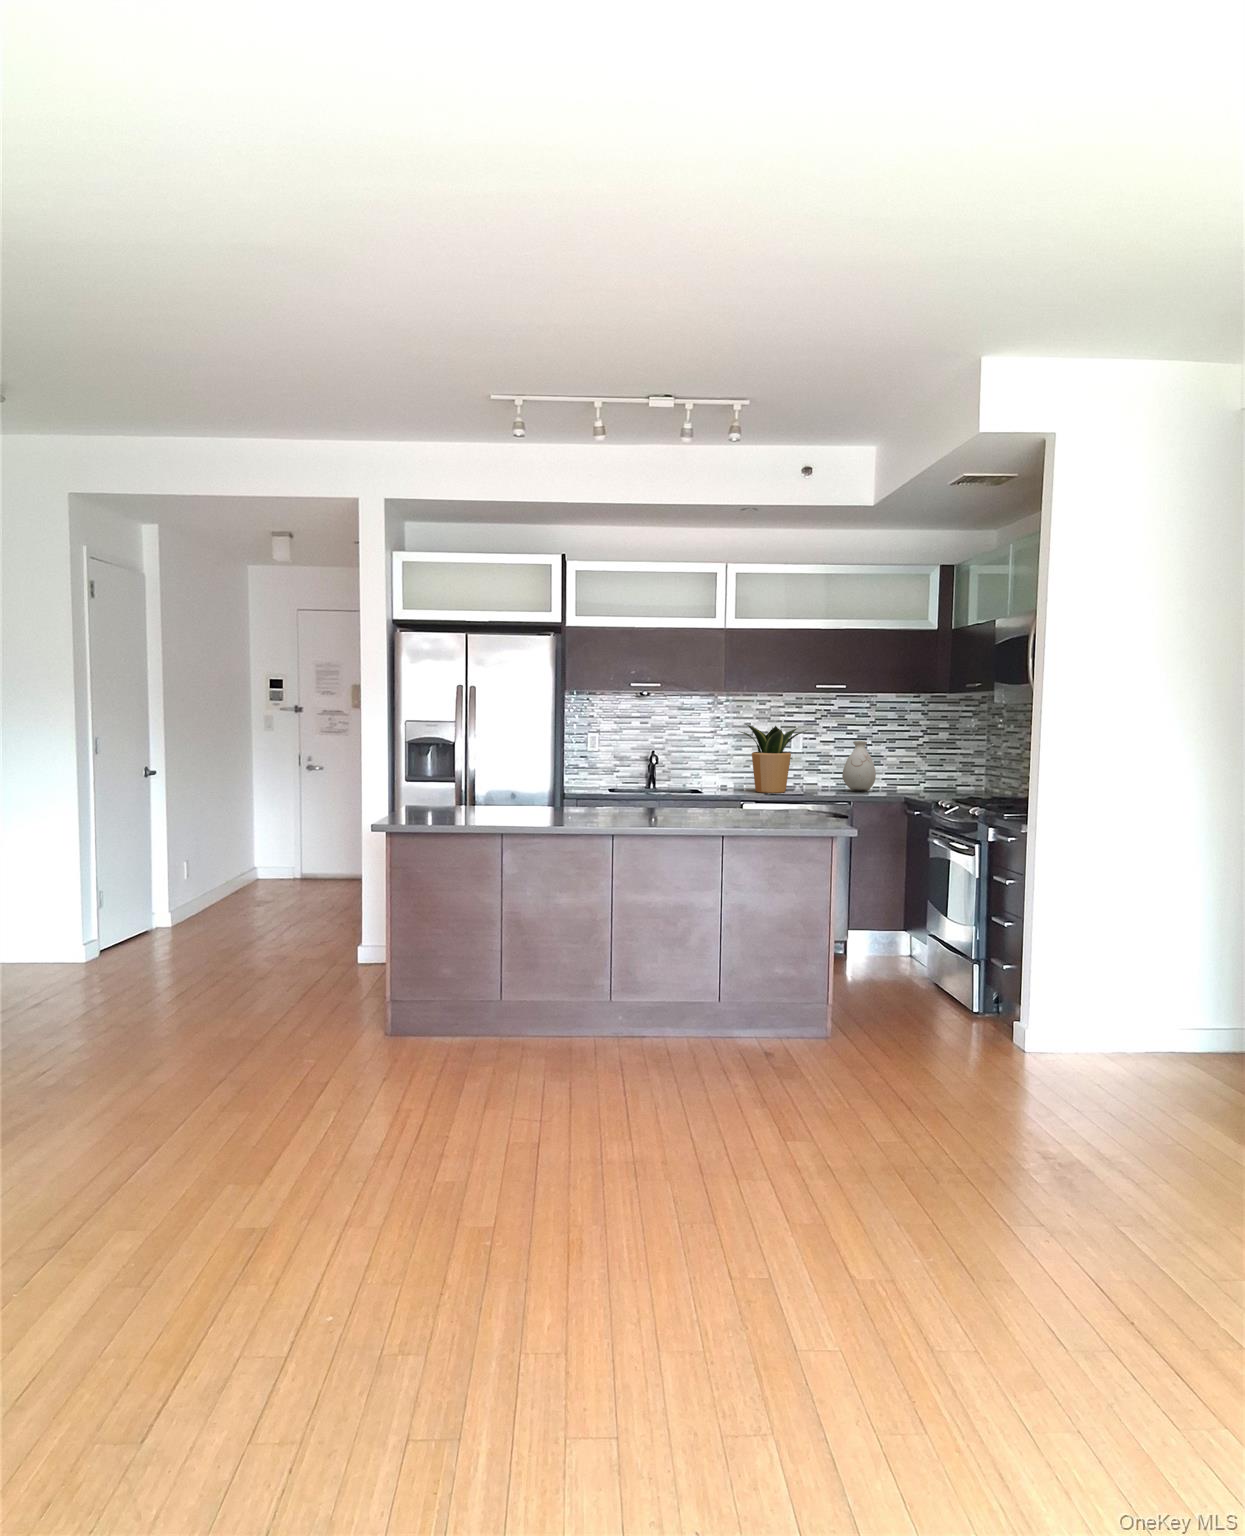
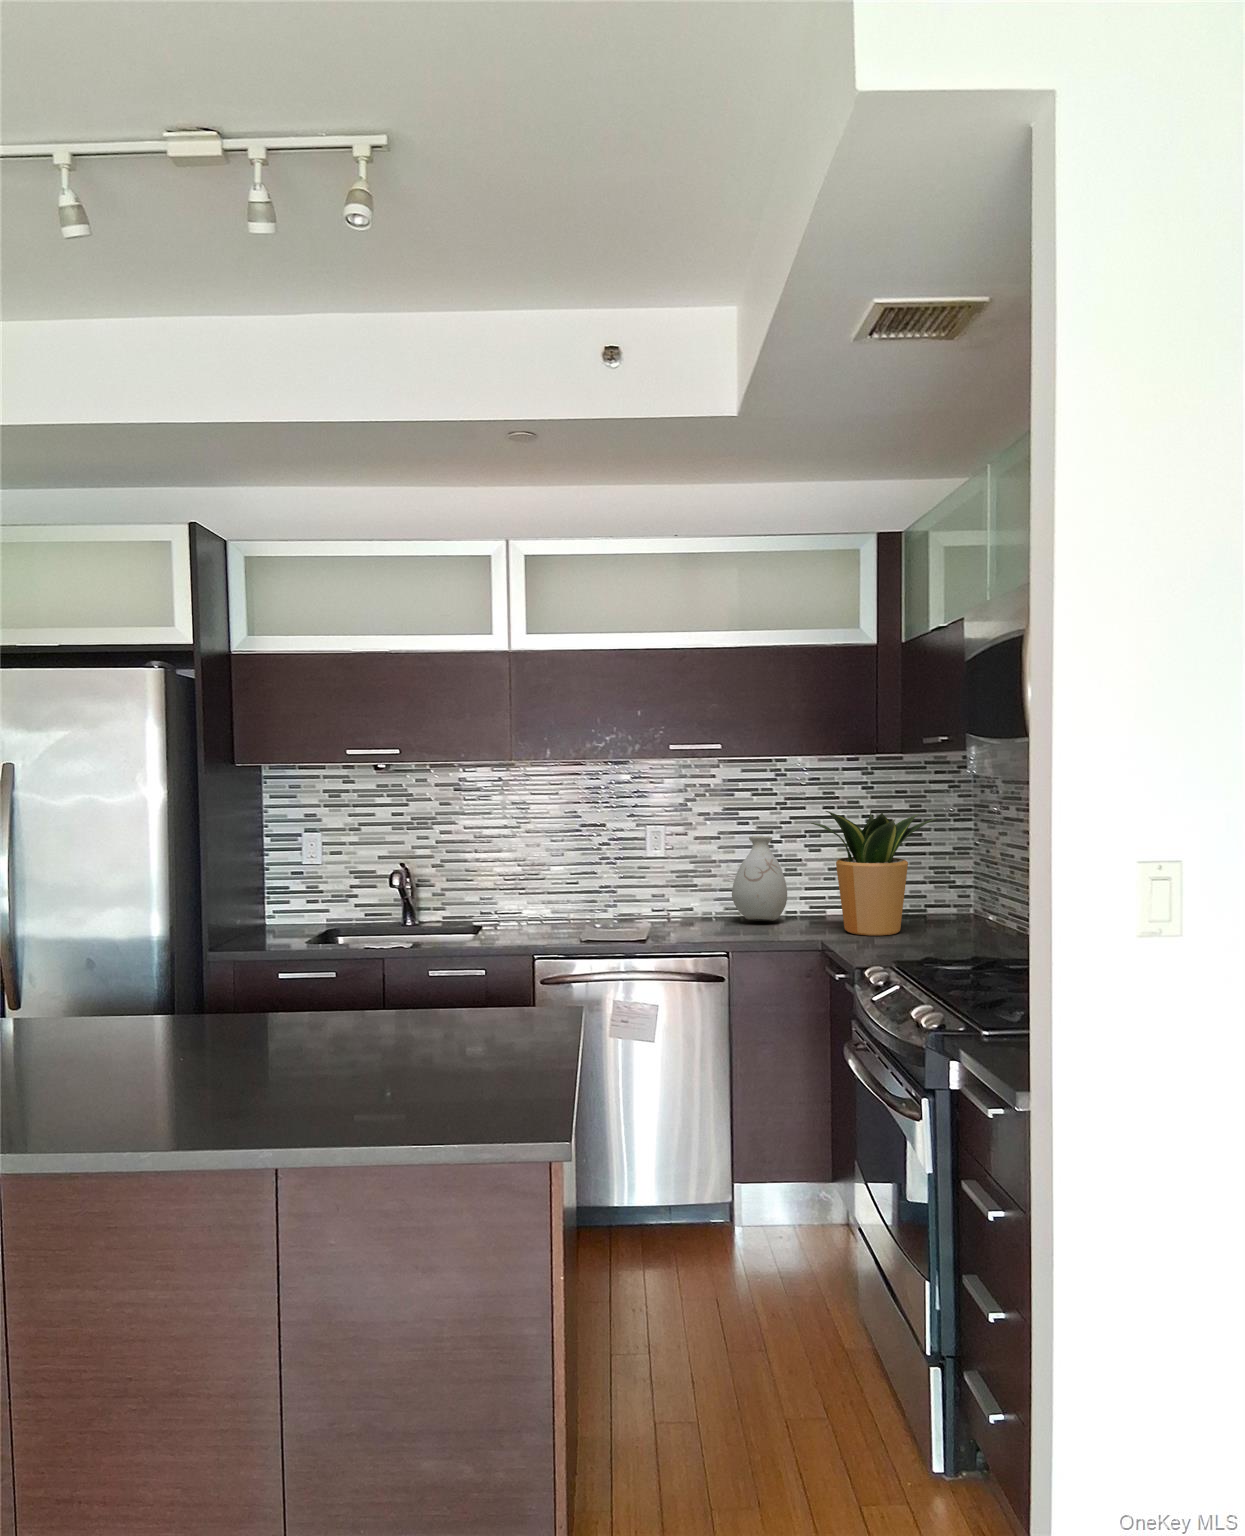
potted plant: present [741,724,806,793] -> present [811,811,937,936]

